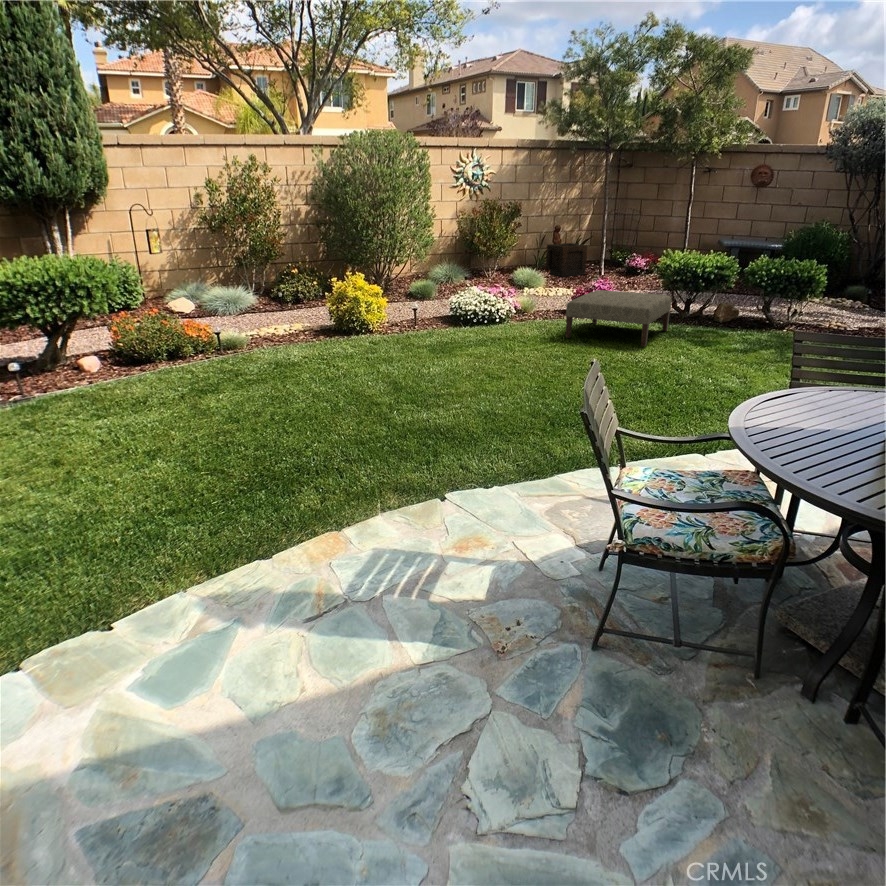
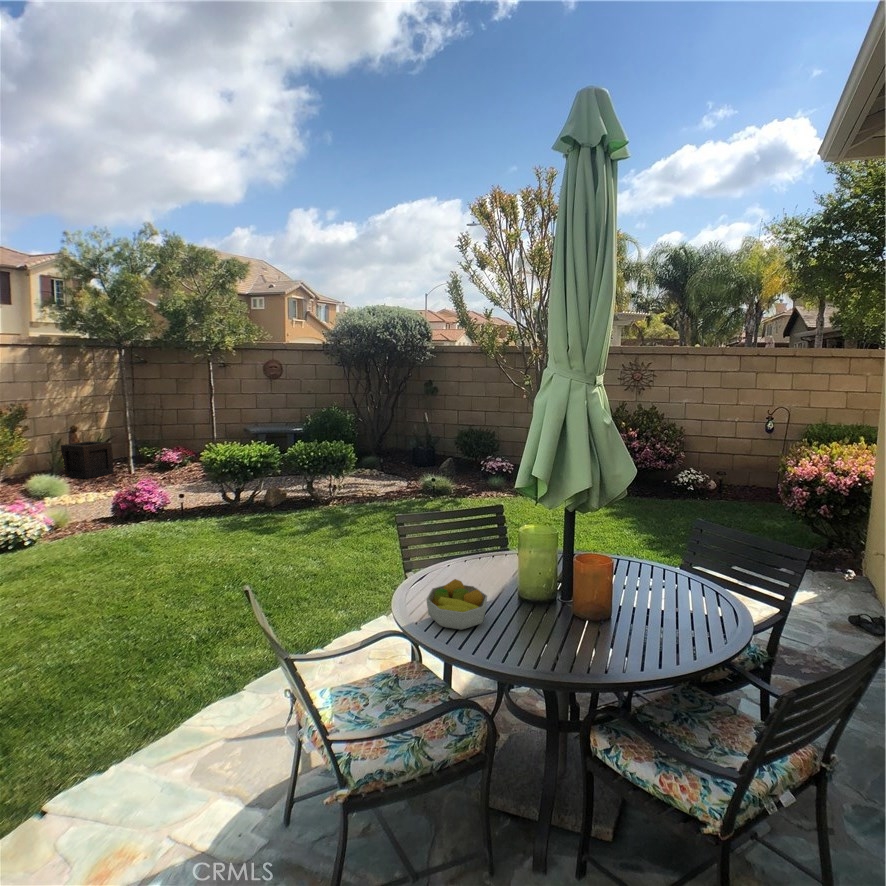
ottoman: present [565,290,672,347] -> none [119,490,231,551]
fruit bowl: none [780,396,861,450] -> present [426,579,487,630]

